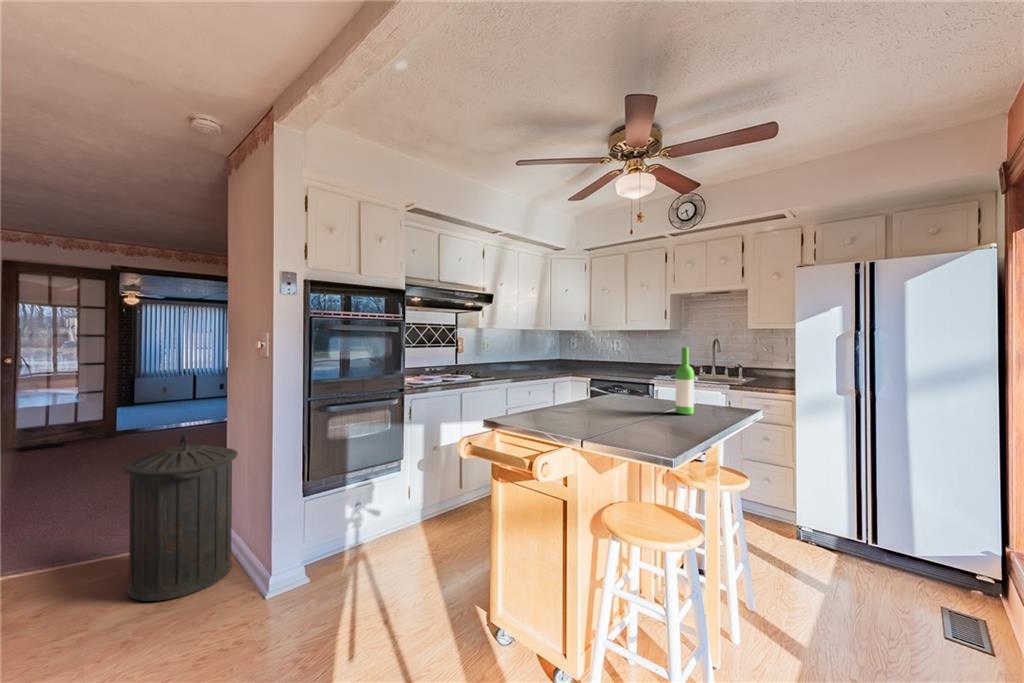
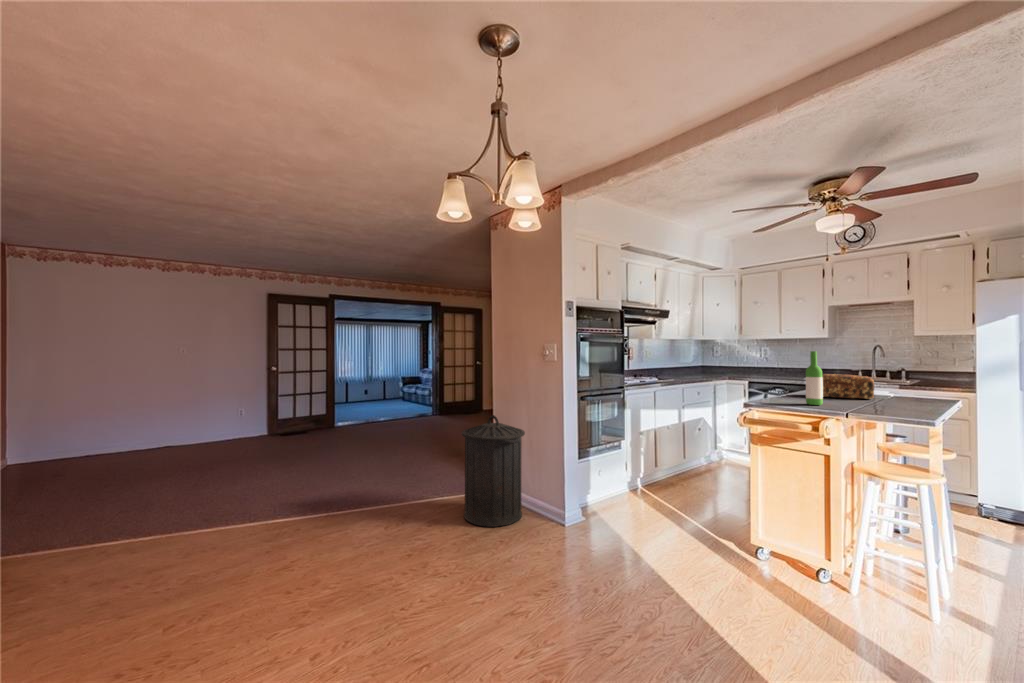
wine bottle: present [675,347,694,414] -> present [806,351,823,405]
bread loaf: none [603,376,665,410] -> present [822,374,874,399]

